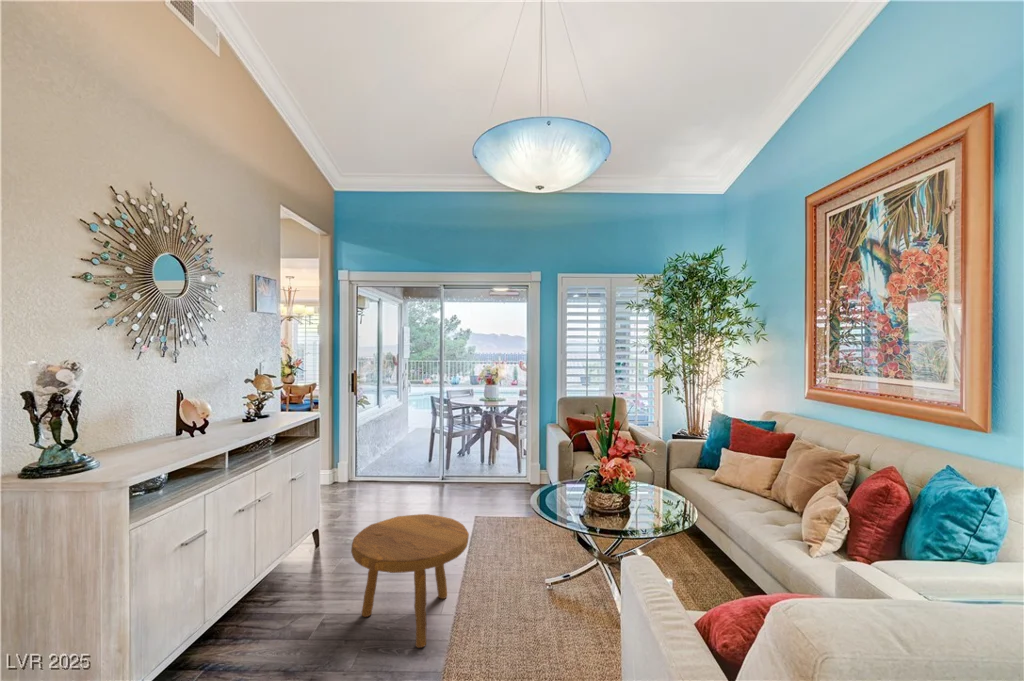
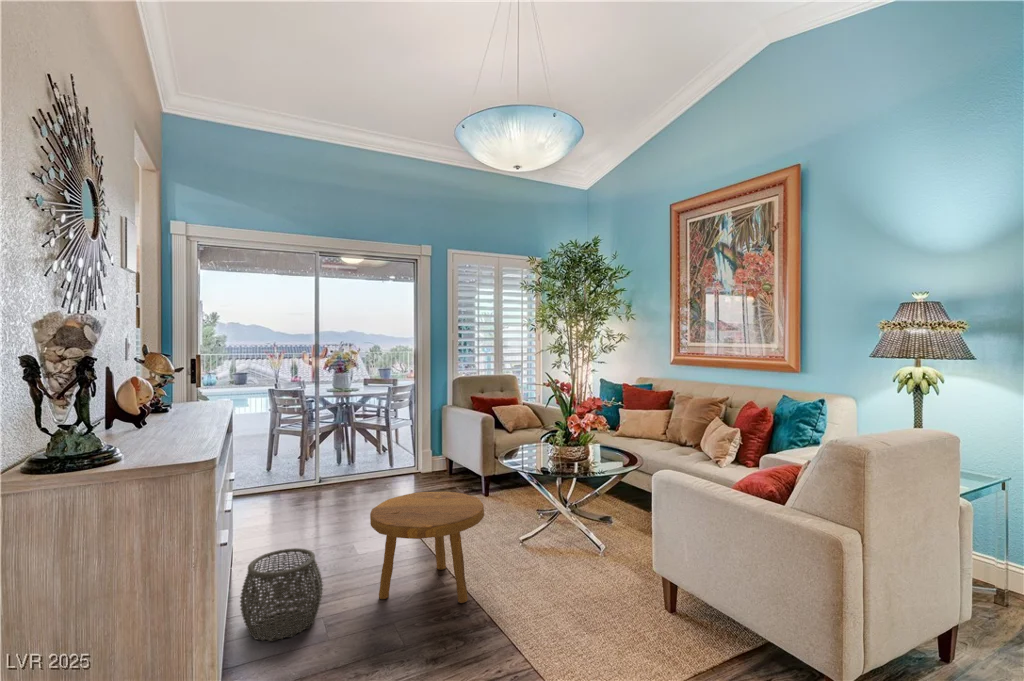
woven basket: none [236,547,313,633] -> present [240,548,323,641]

